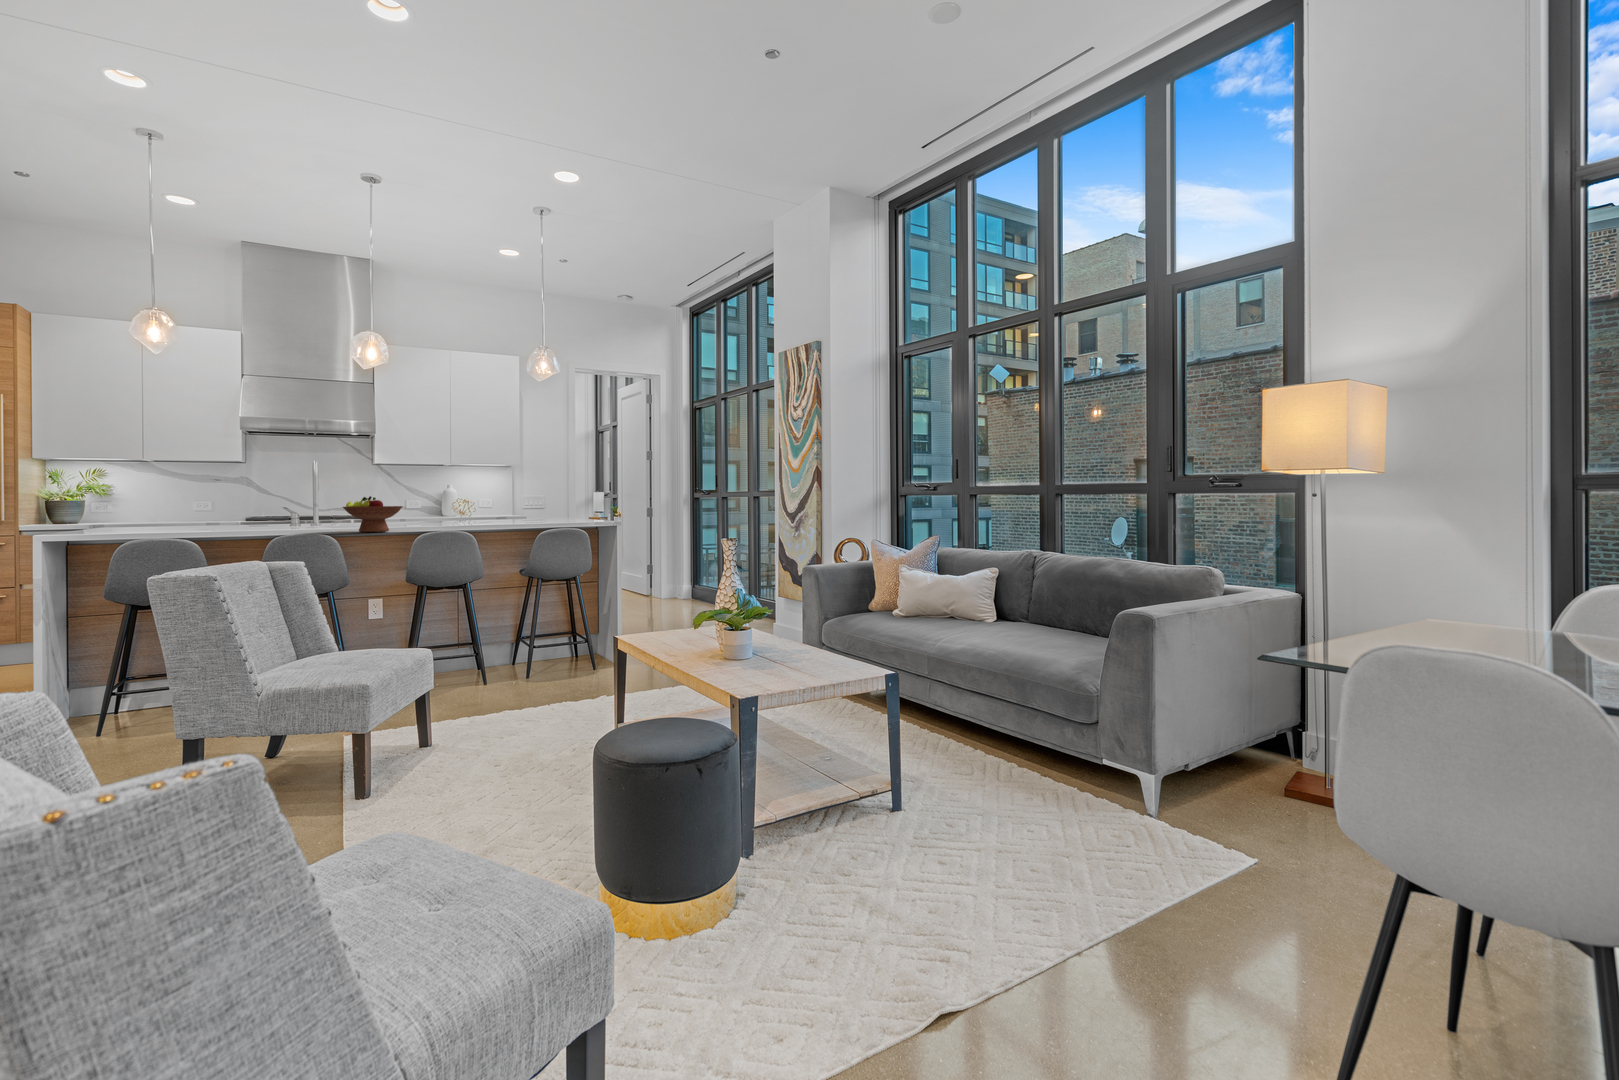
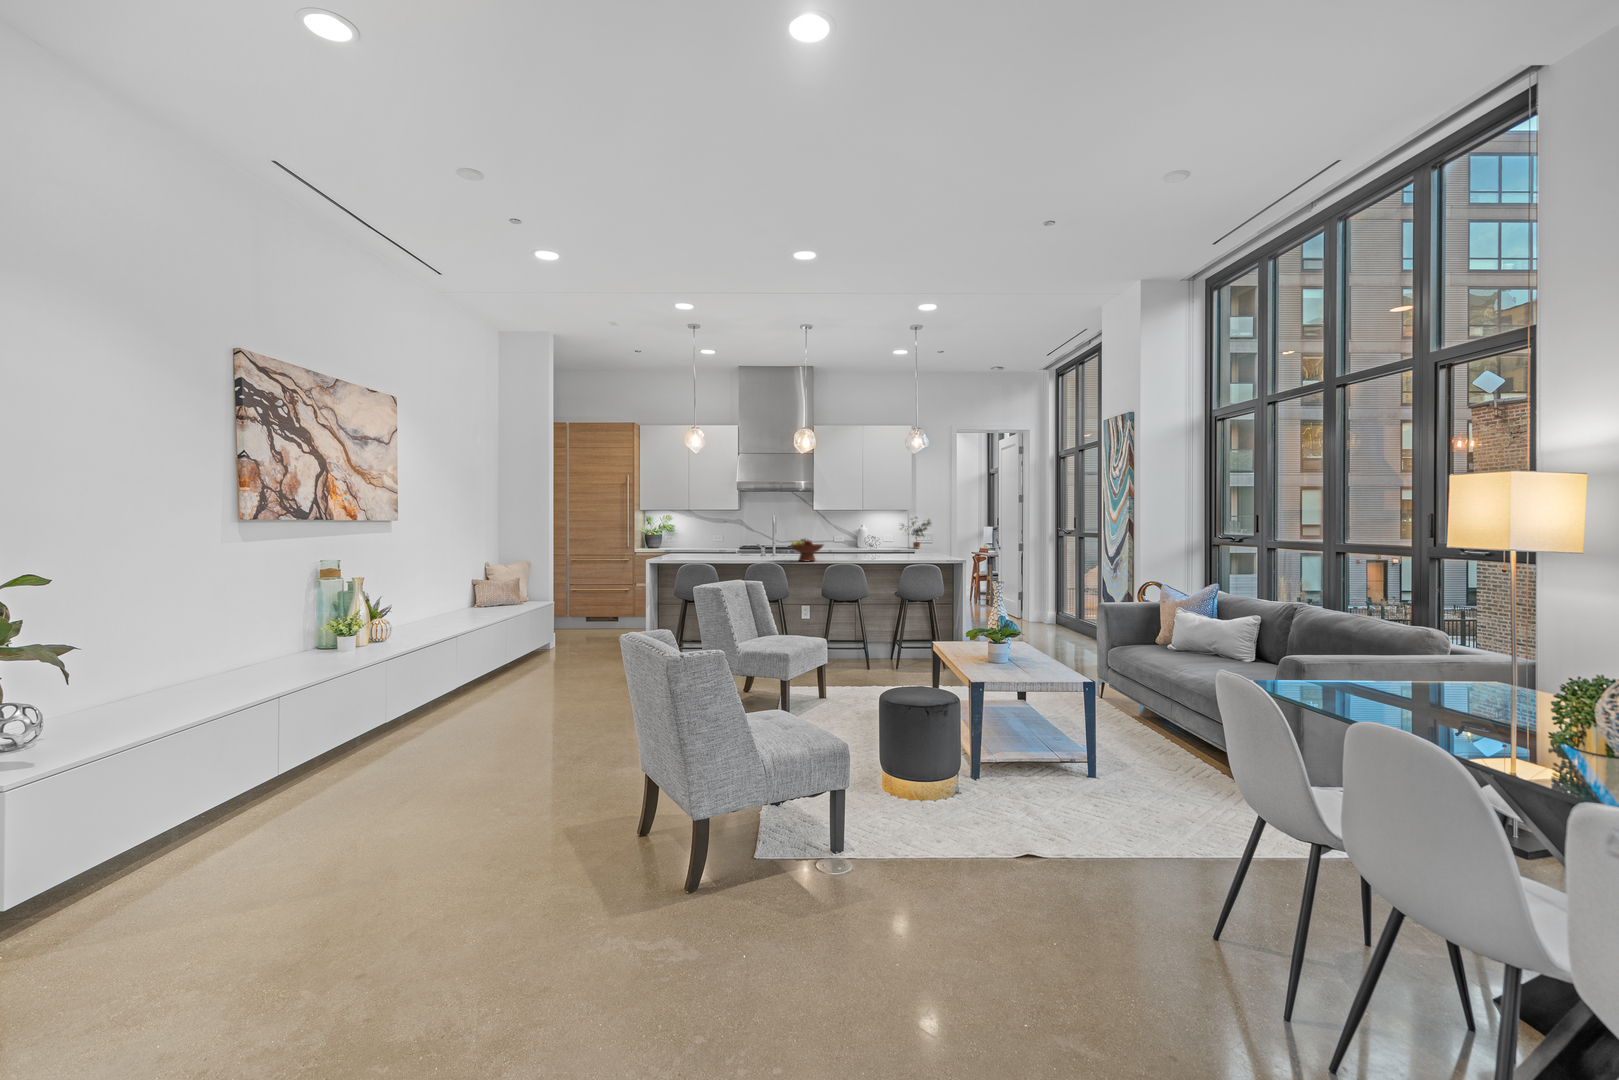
potted plant: none [500,476,547,517] -> present [902,517,931,548]

